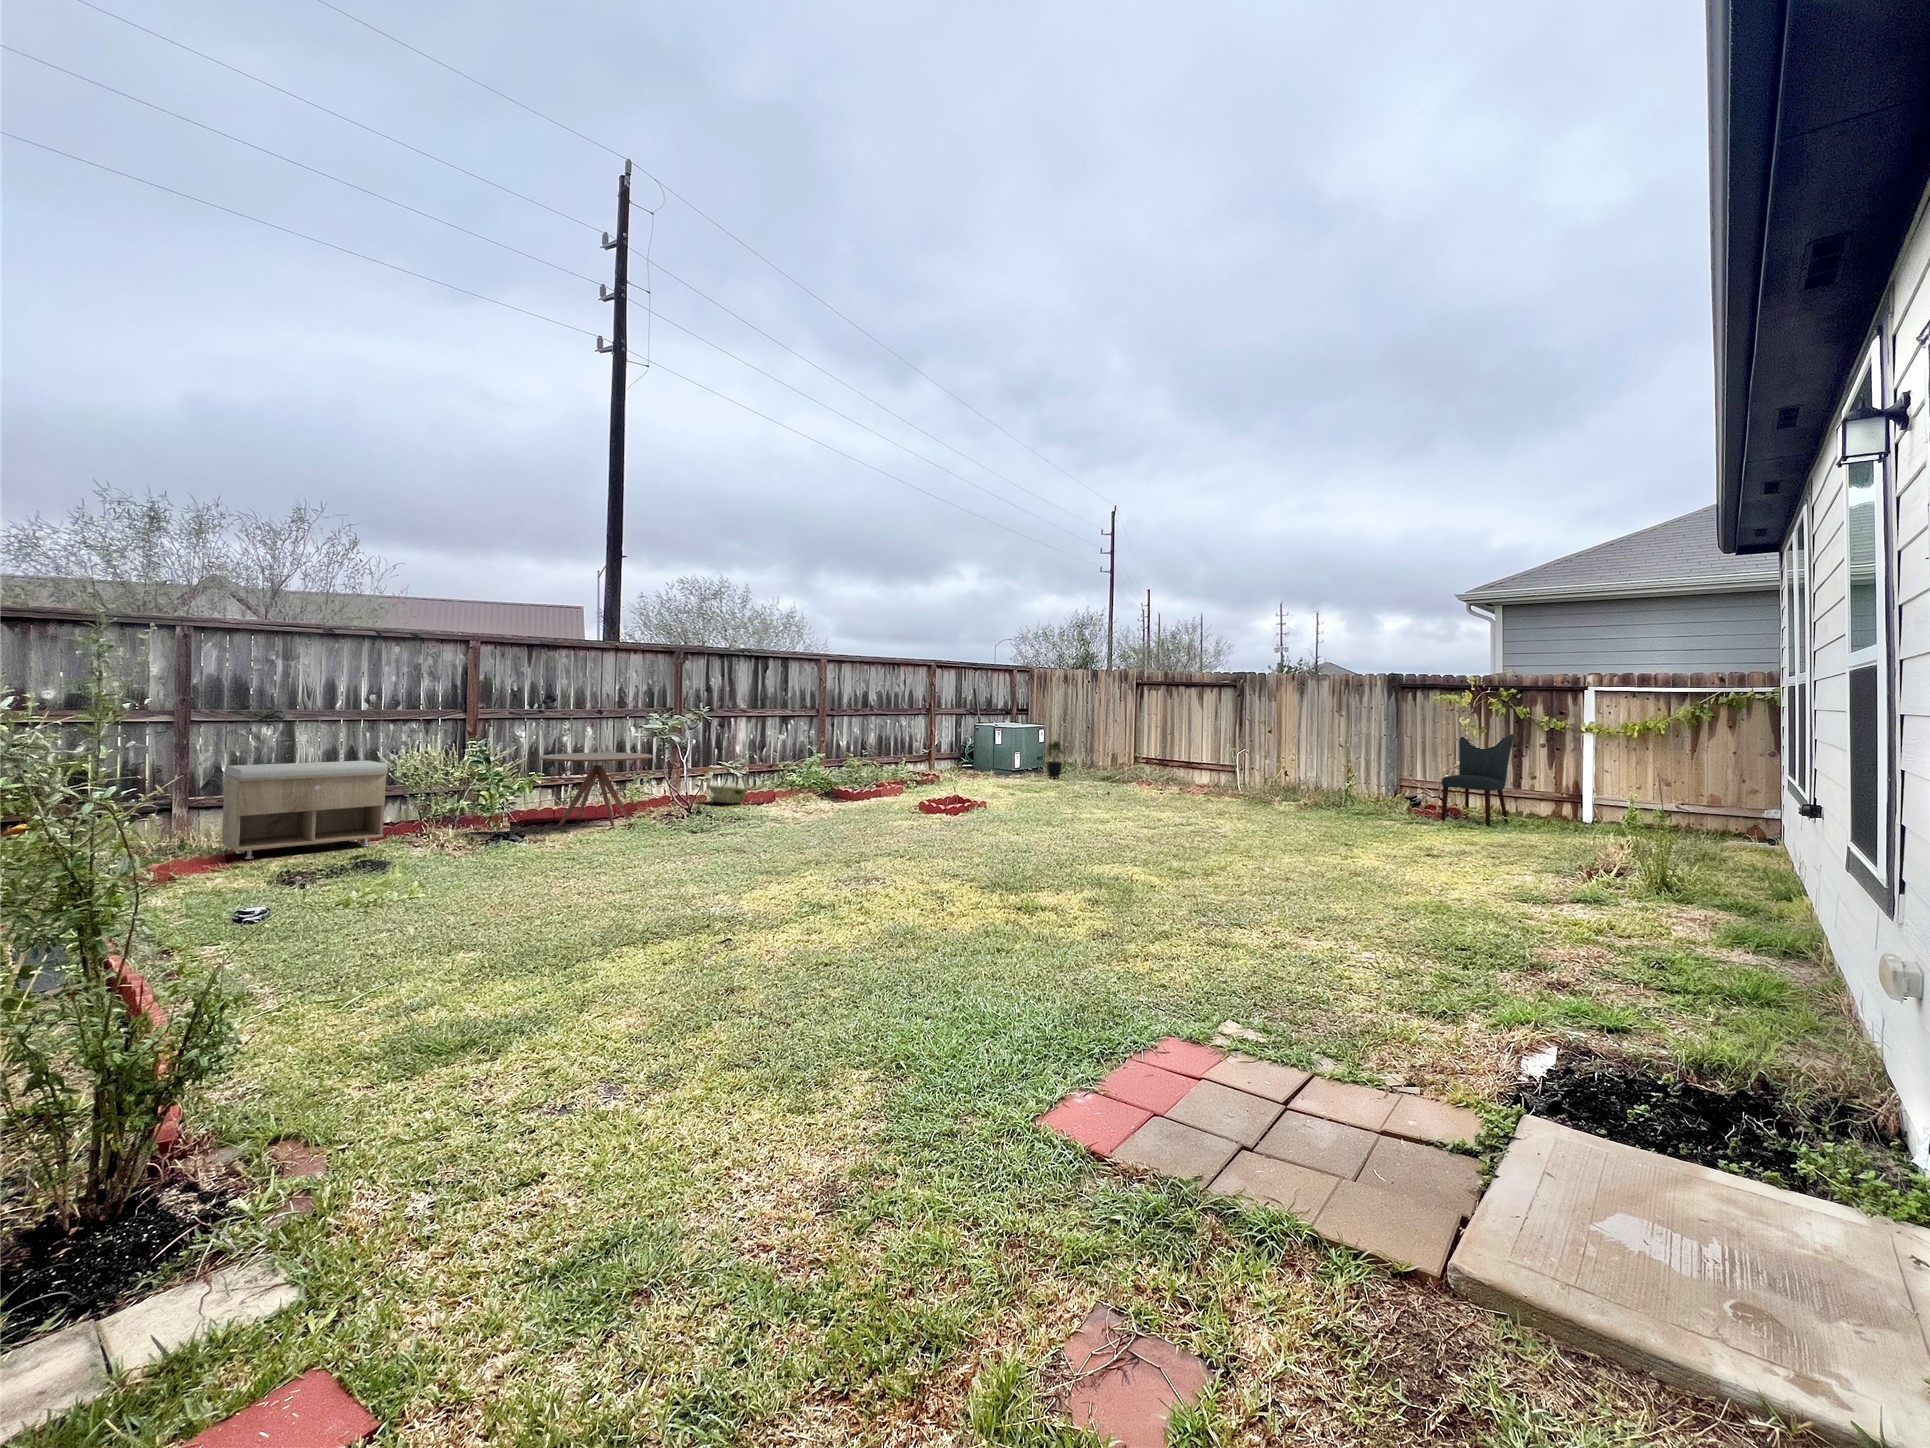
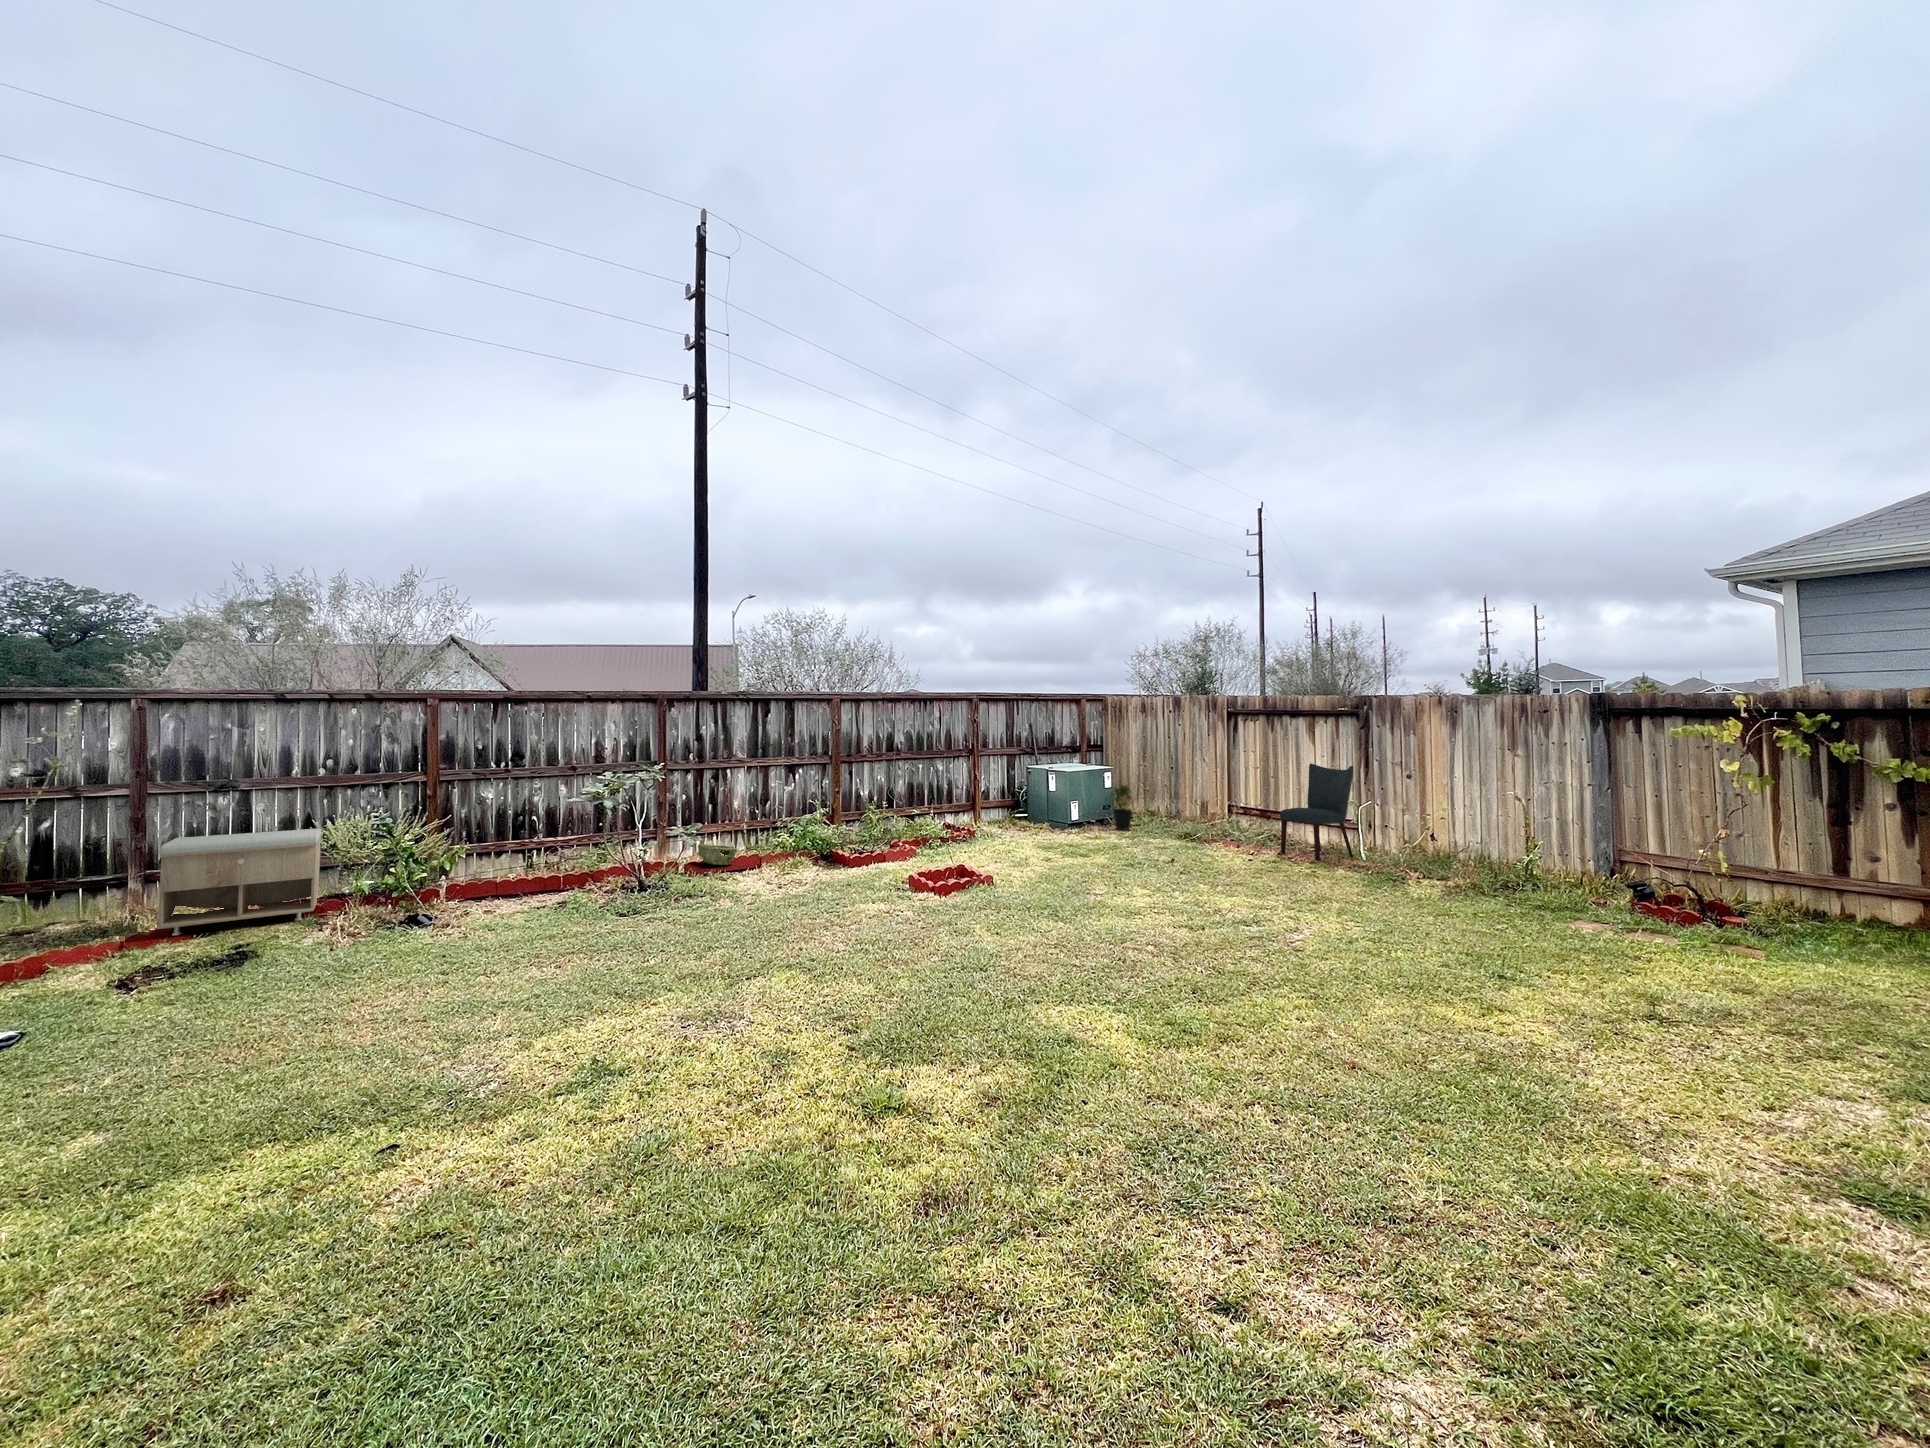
chair: present [1441,734,1513,826] -> present [1280,763,1353,860]
round table: present [540,753,652,827] -> none [491,813,610,898]

